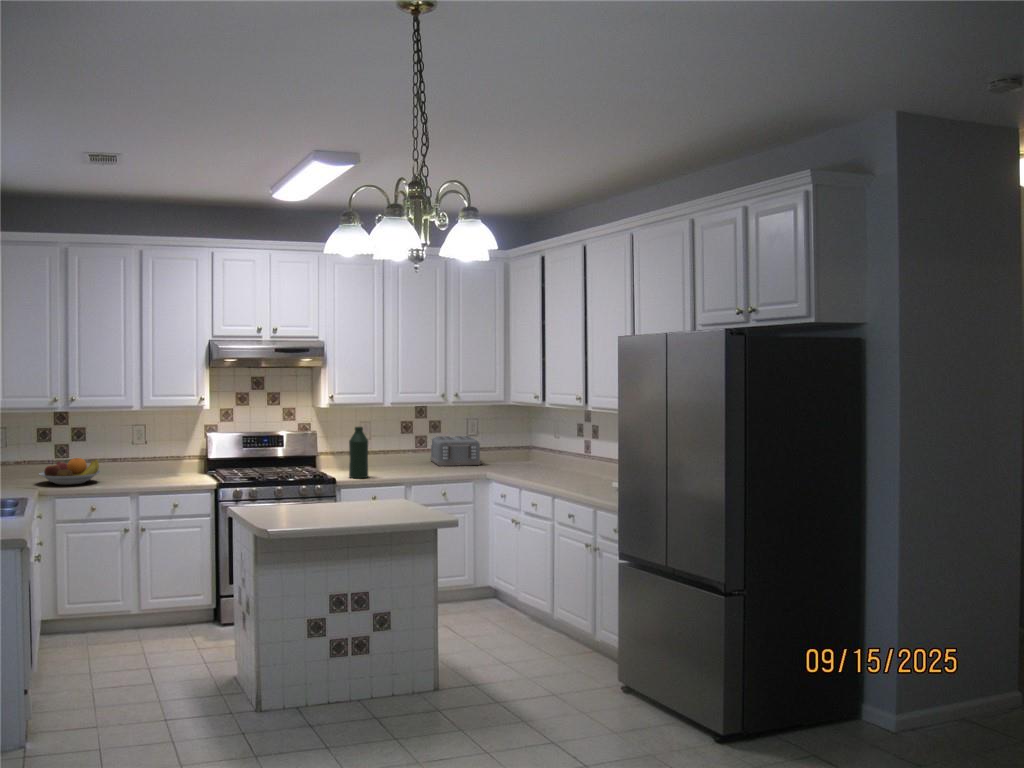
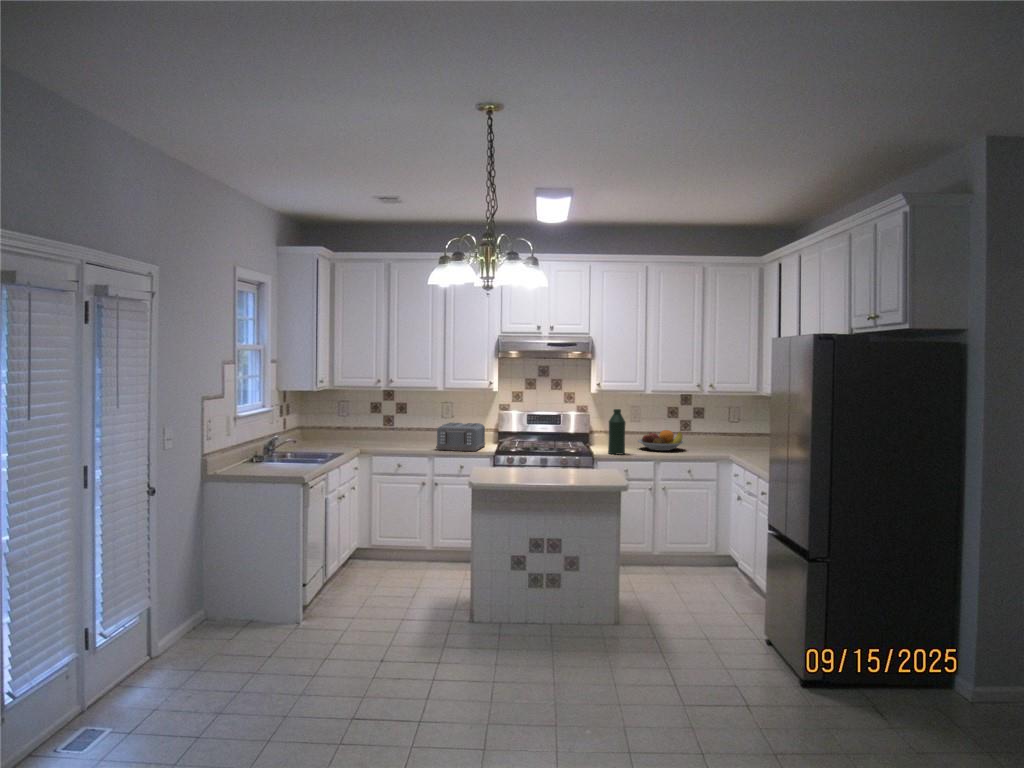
toaster: present [430,436,480,466] -> present [436,423,485,451]
fruit bowl: present [39,458,101,485] -> present [638,430,684,451]

